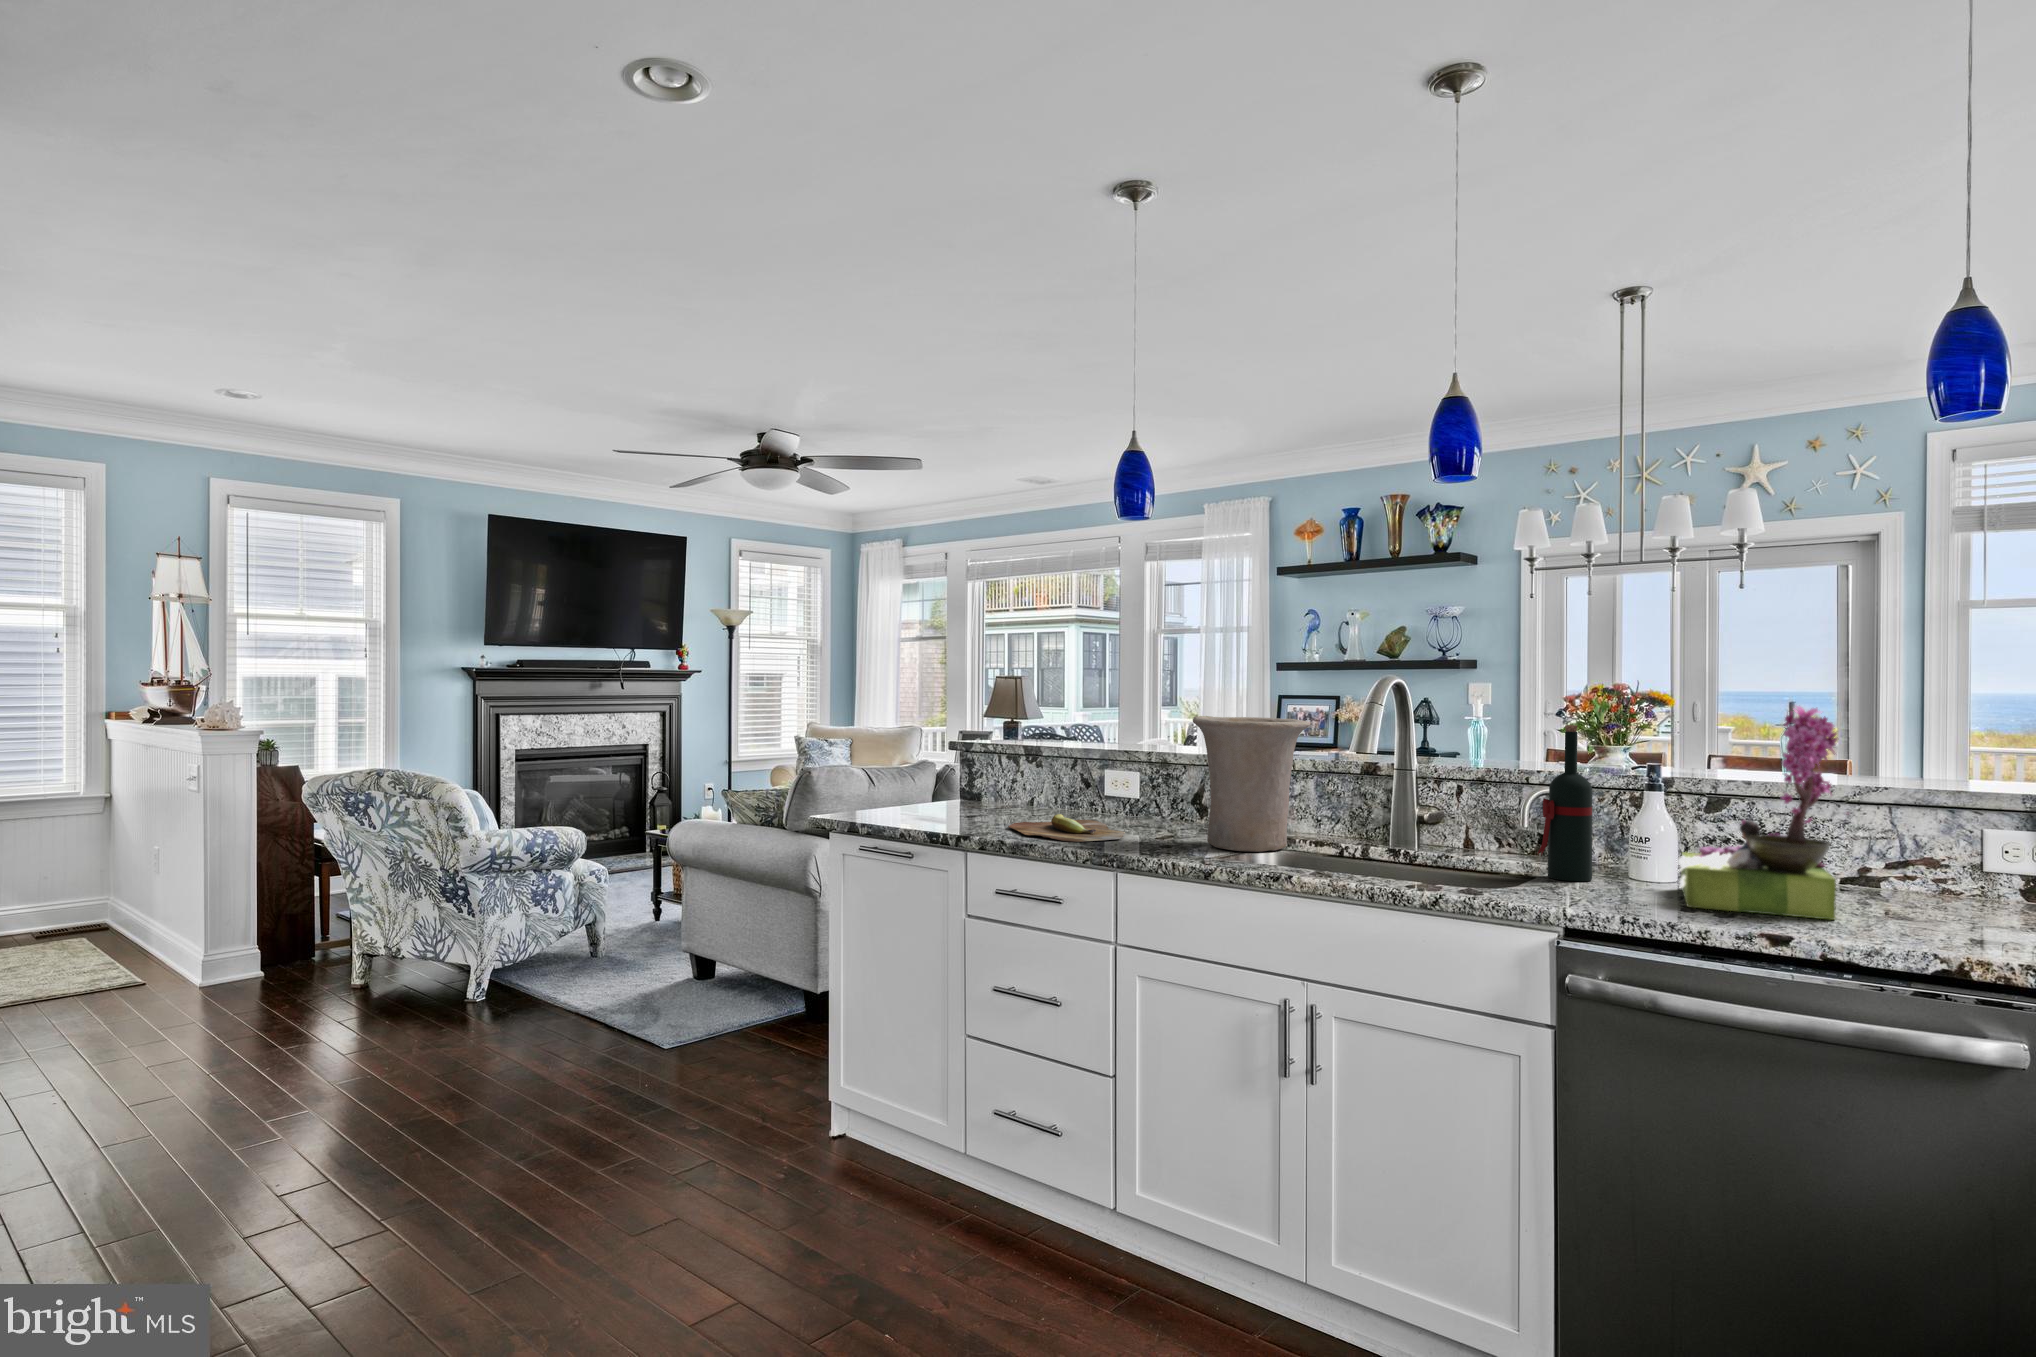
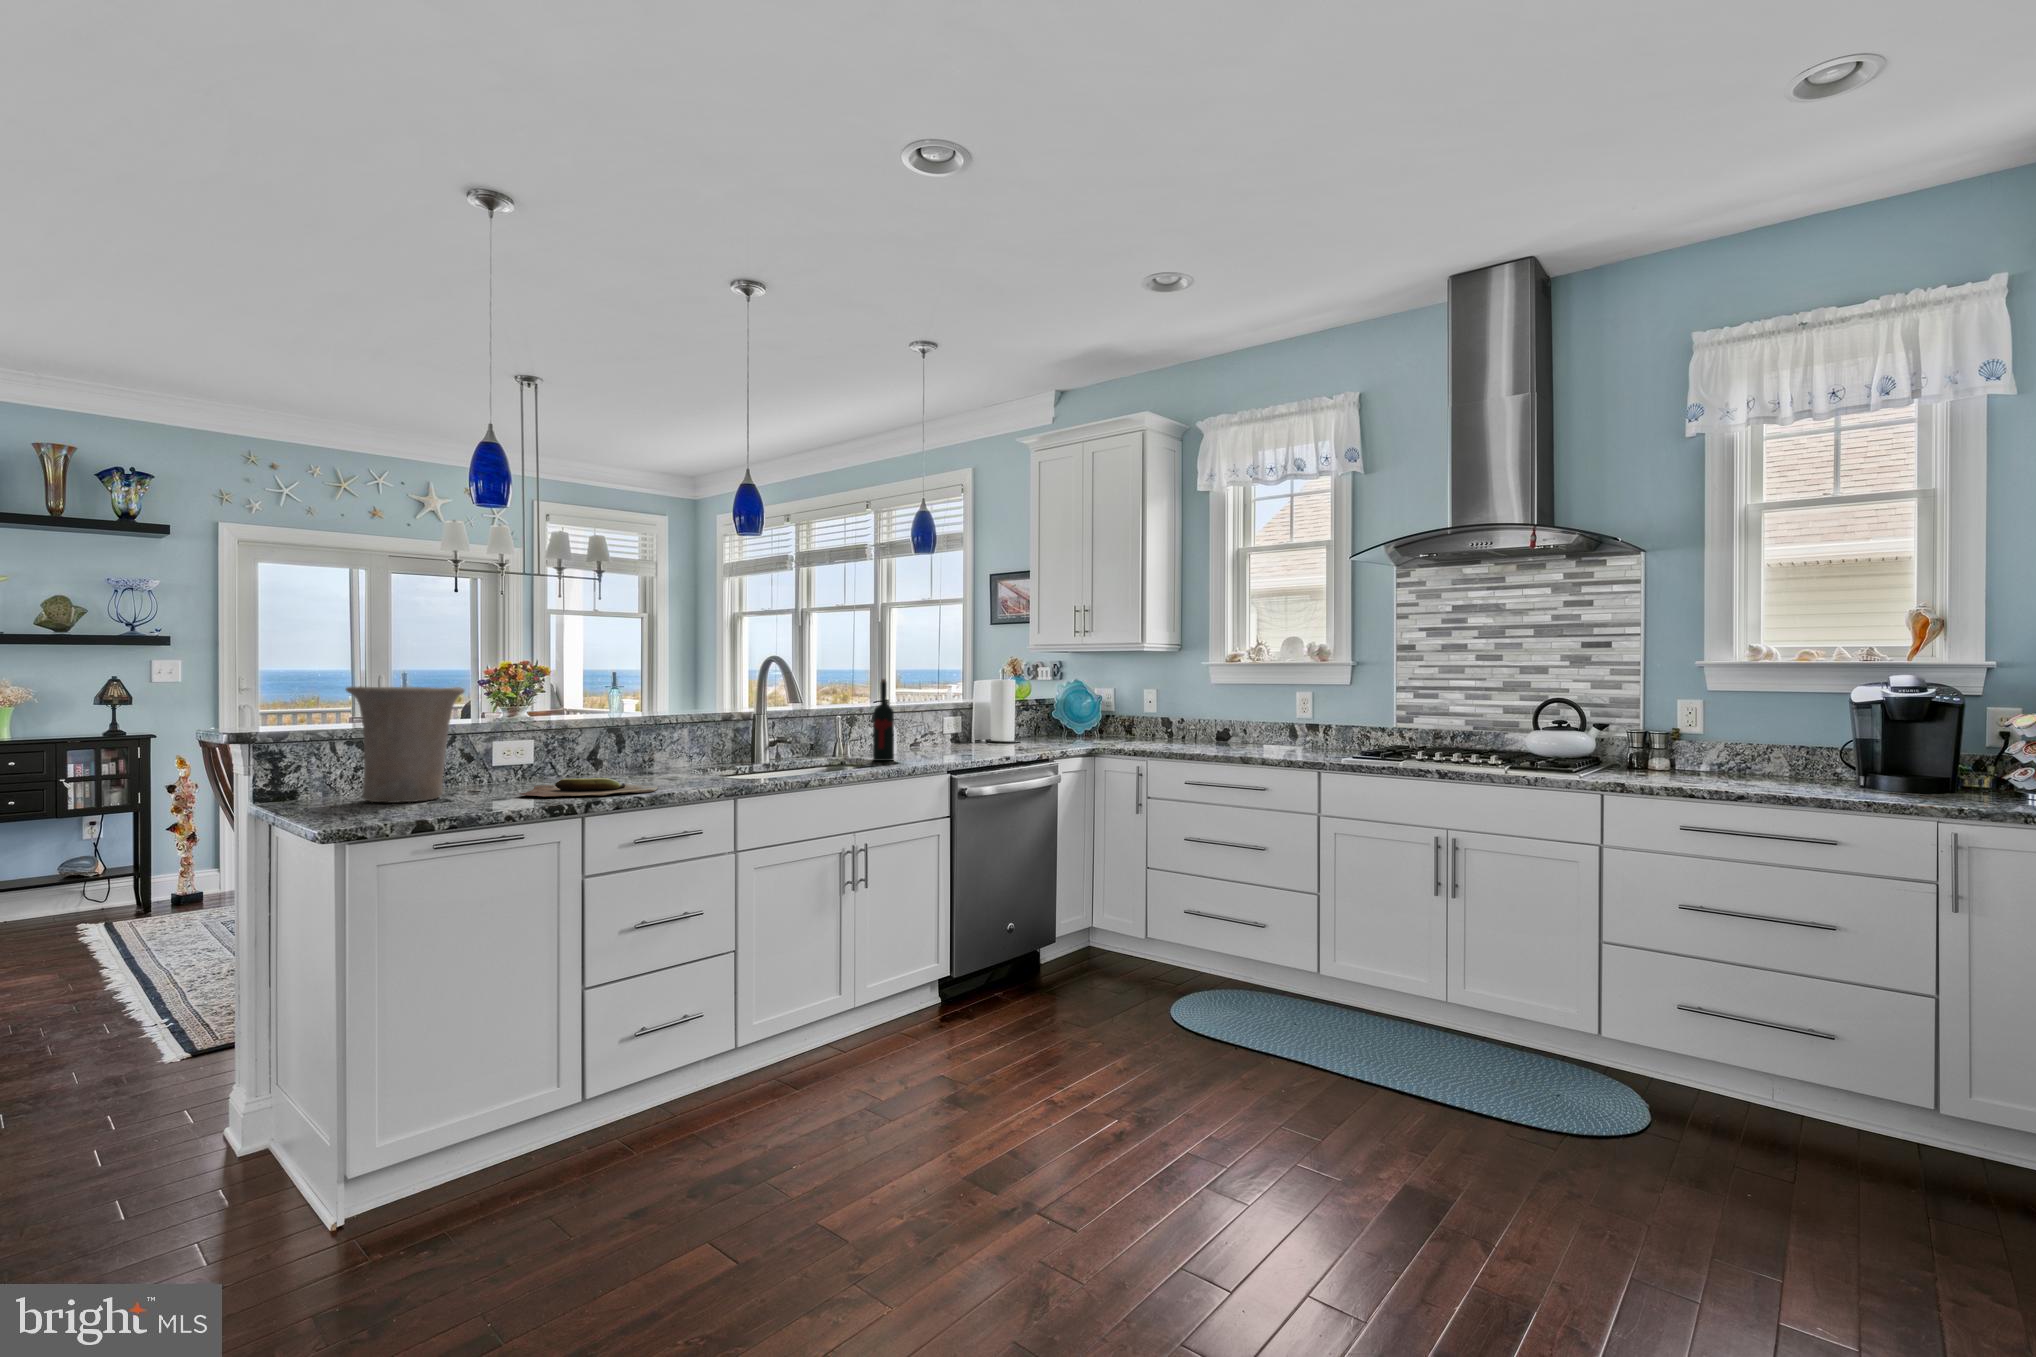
flower arrangement: present [1677,706,1837,920] -> none [919,665,995,759]
vase: present [1193,716,1311,852] -> present [346,686,465,803]

